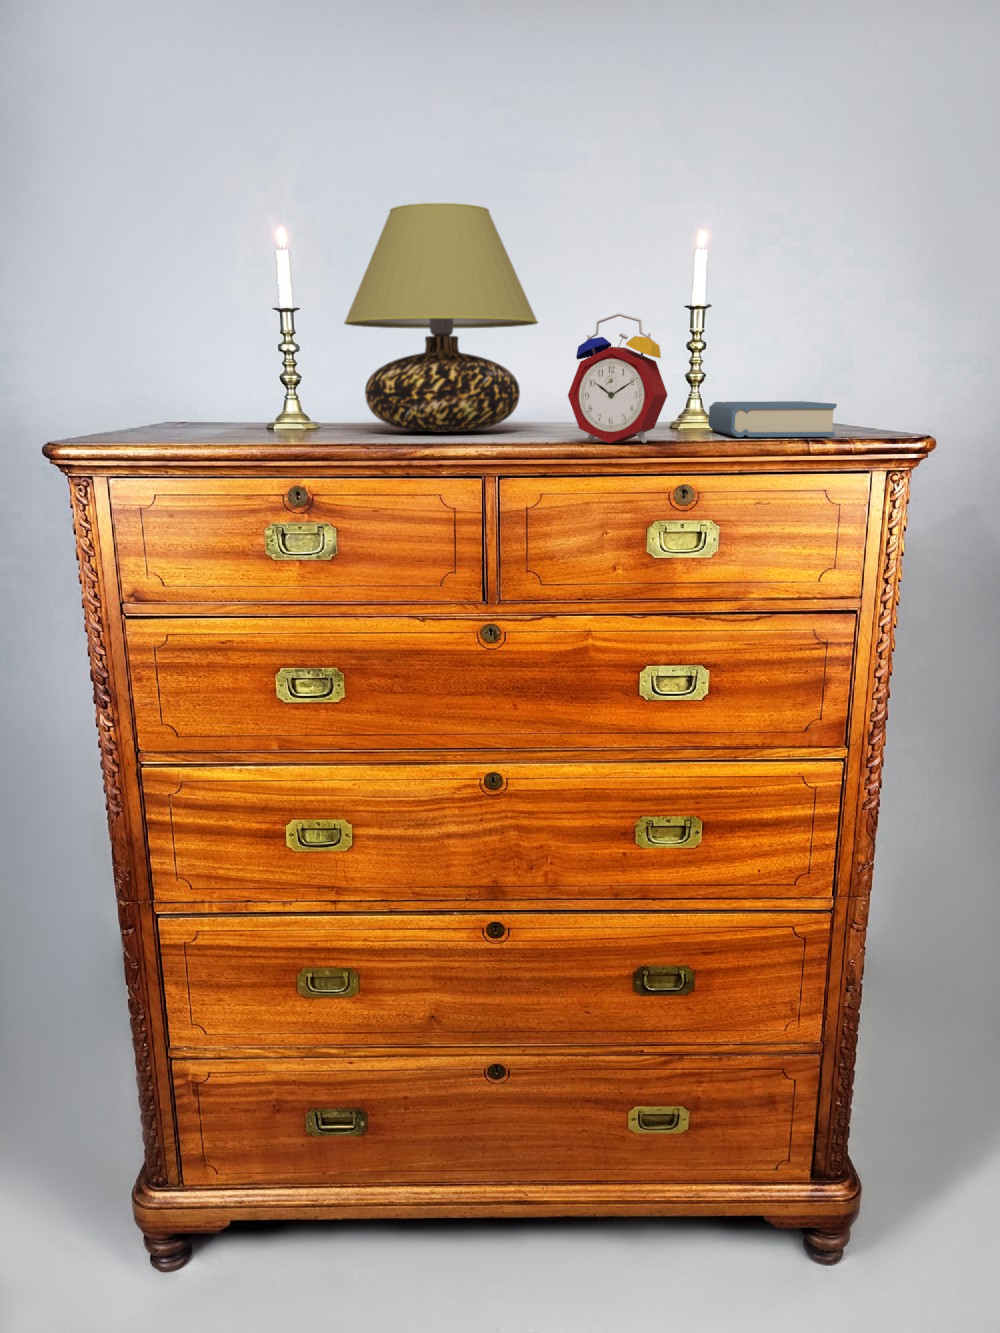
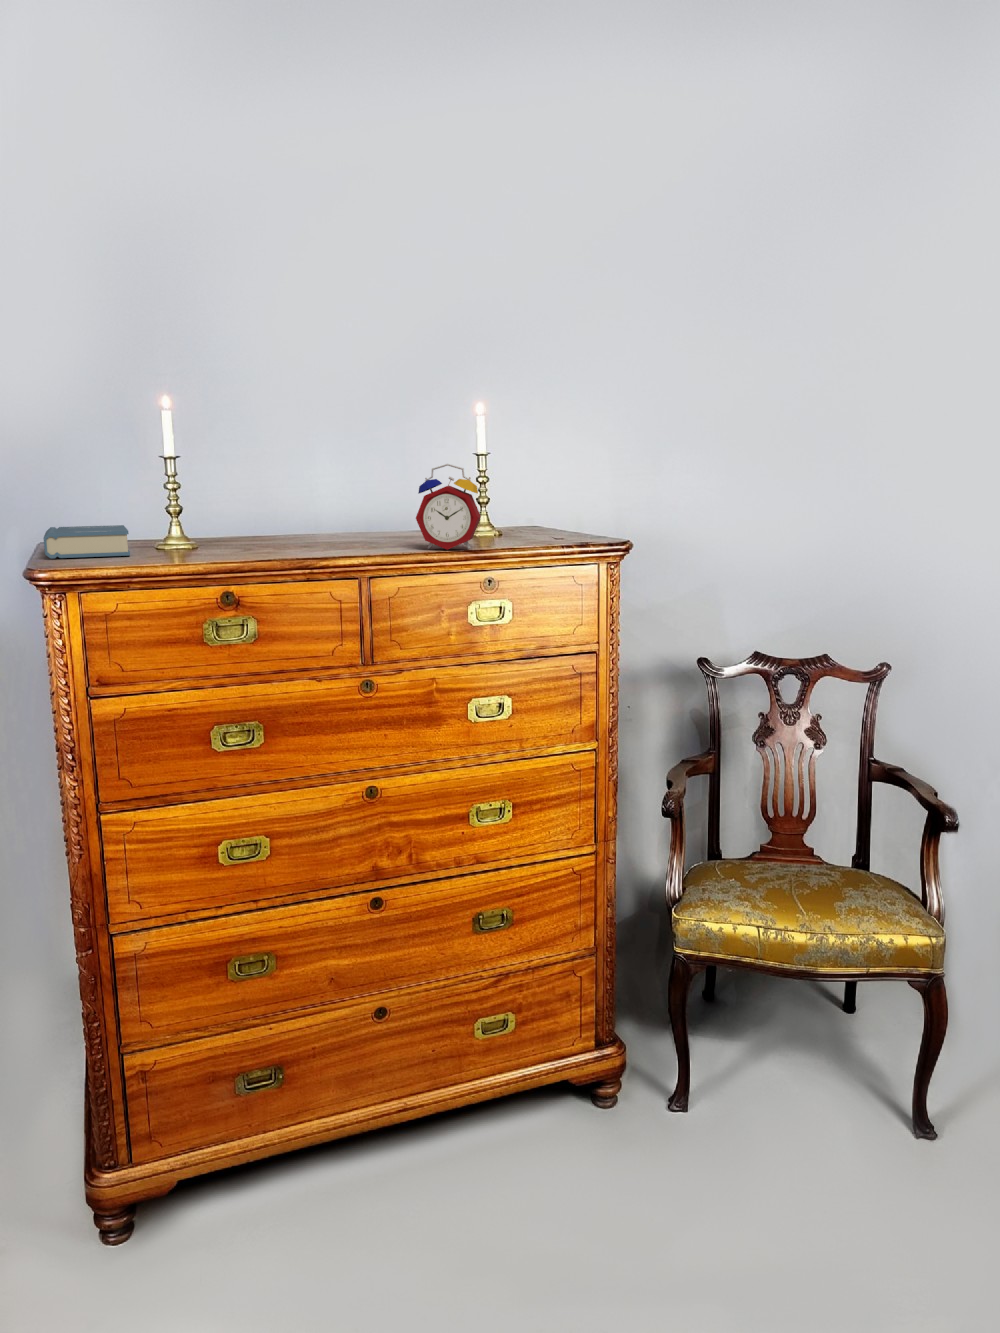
table lamp: present [344,203,538,432] -> none [215,380,361,543]
hardback book: present [709,401,837,437] -> present [43,525,130,558]

